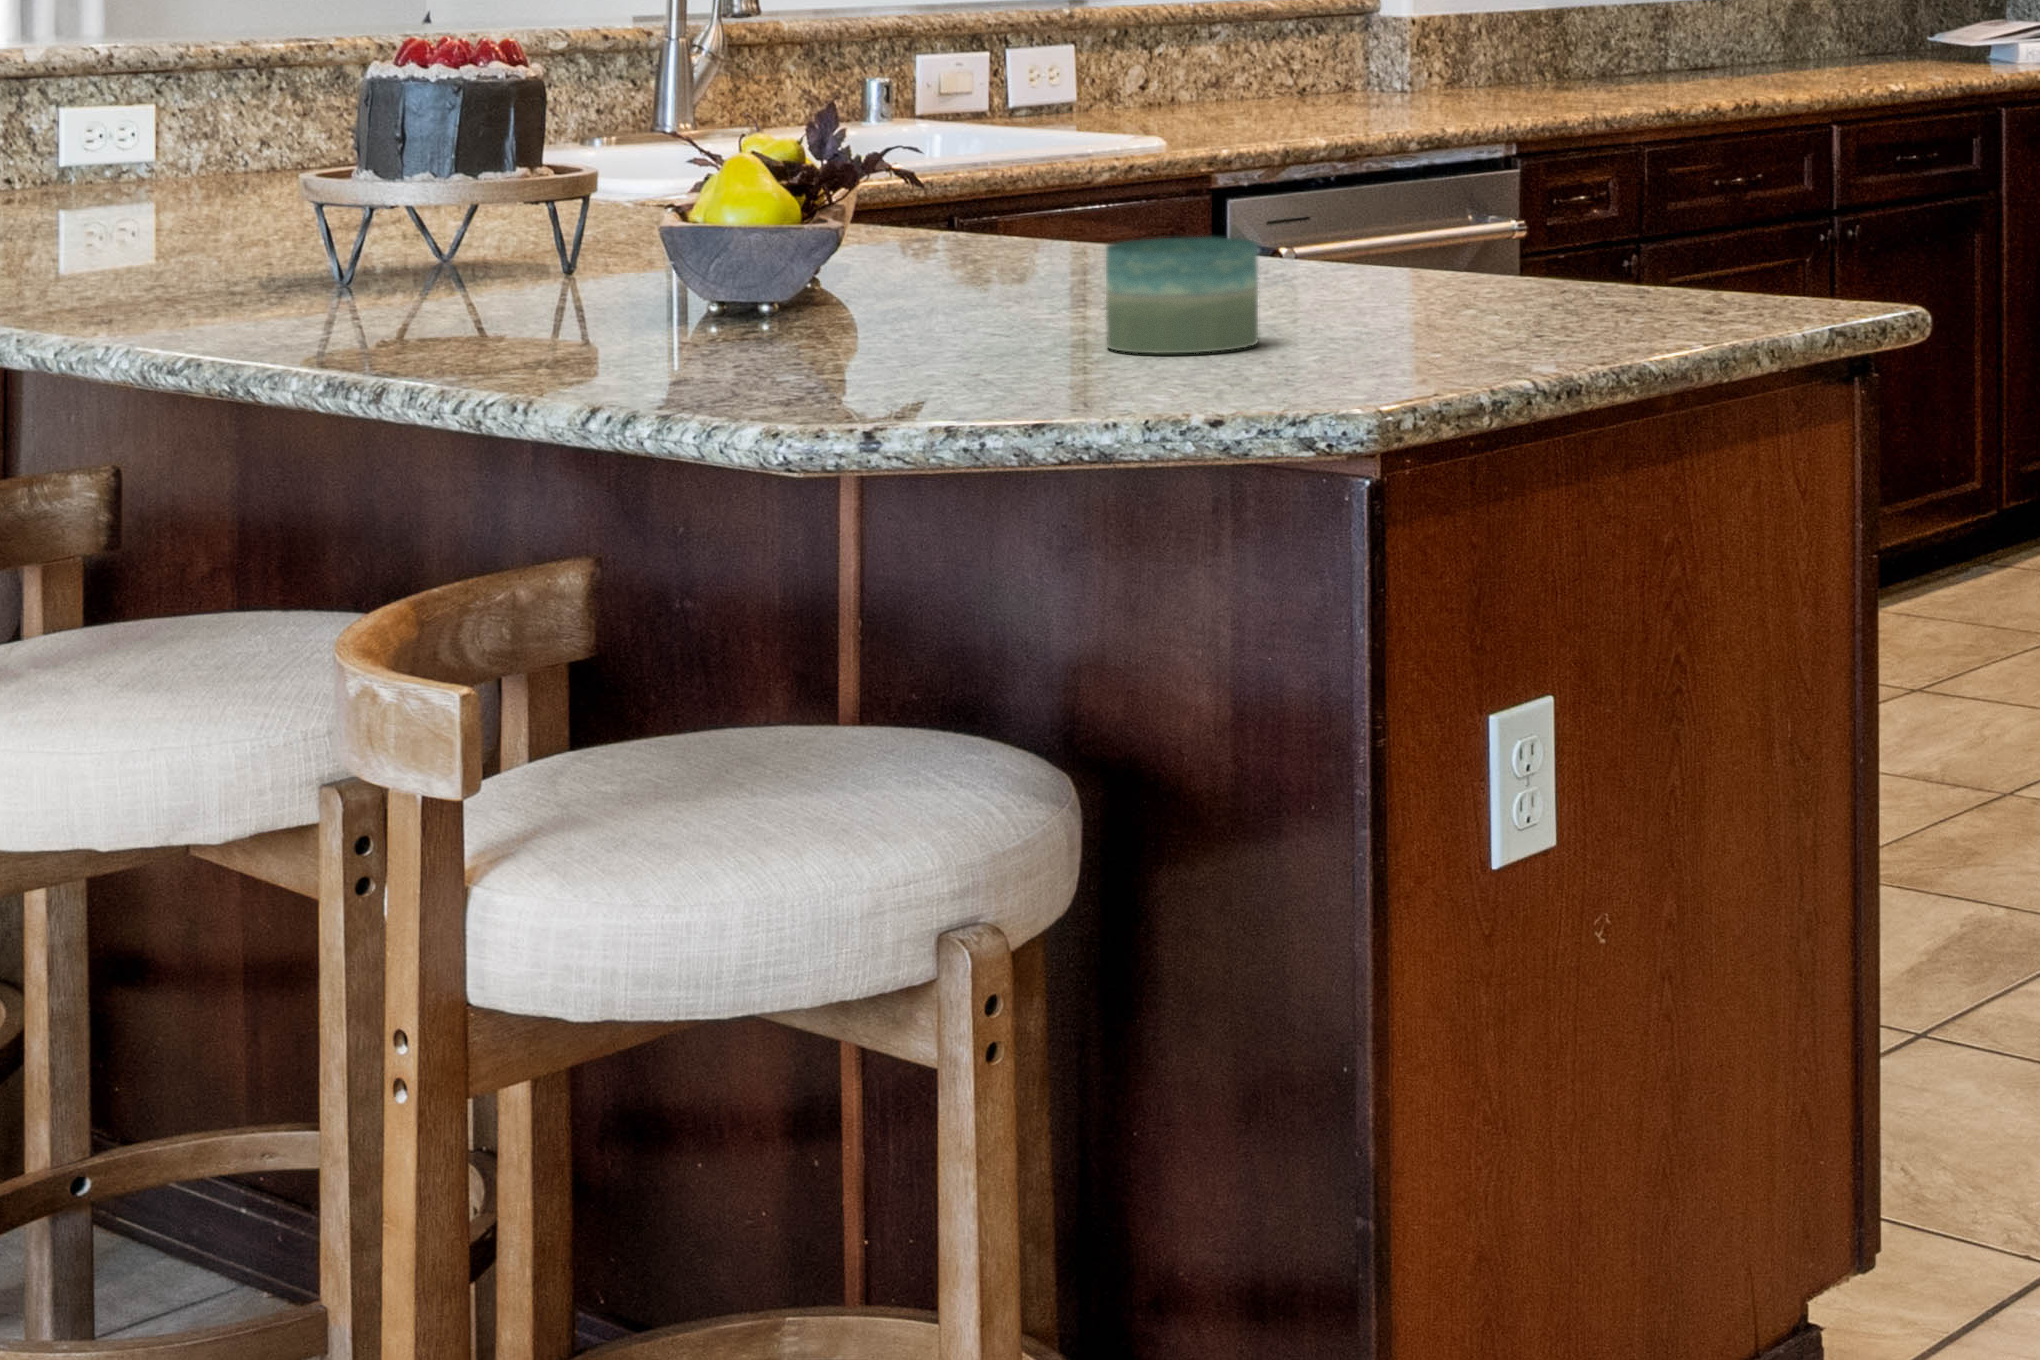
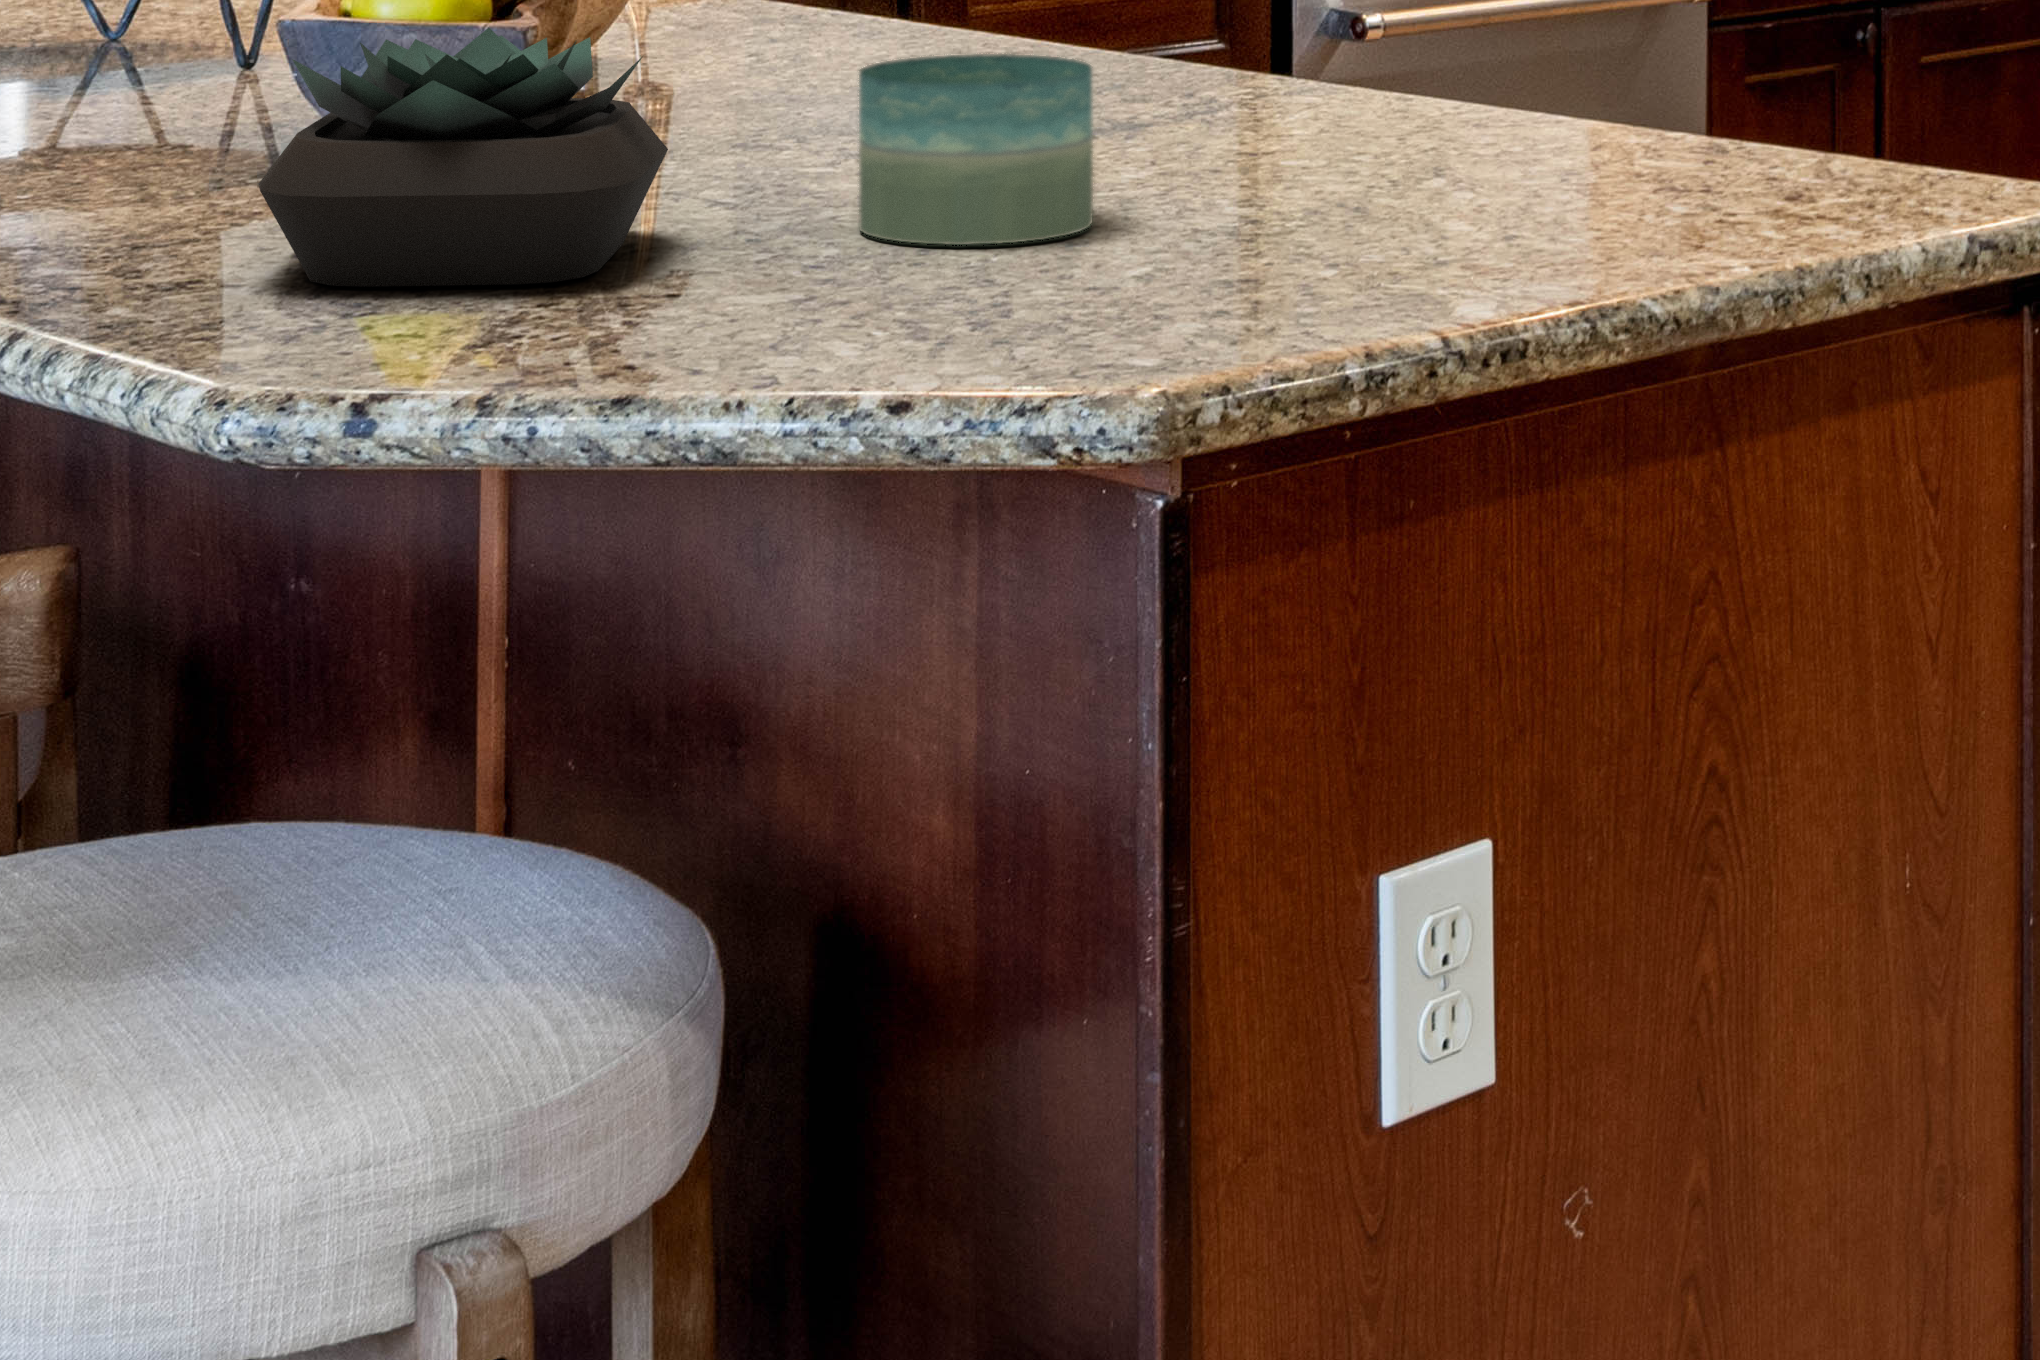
succulent plant: none [740,226,989,383] -> present [259,28,668,287]

